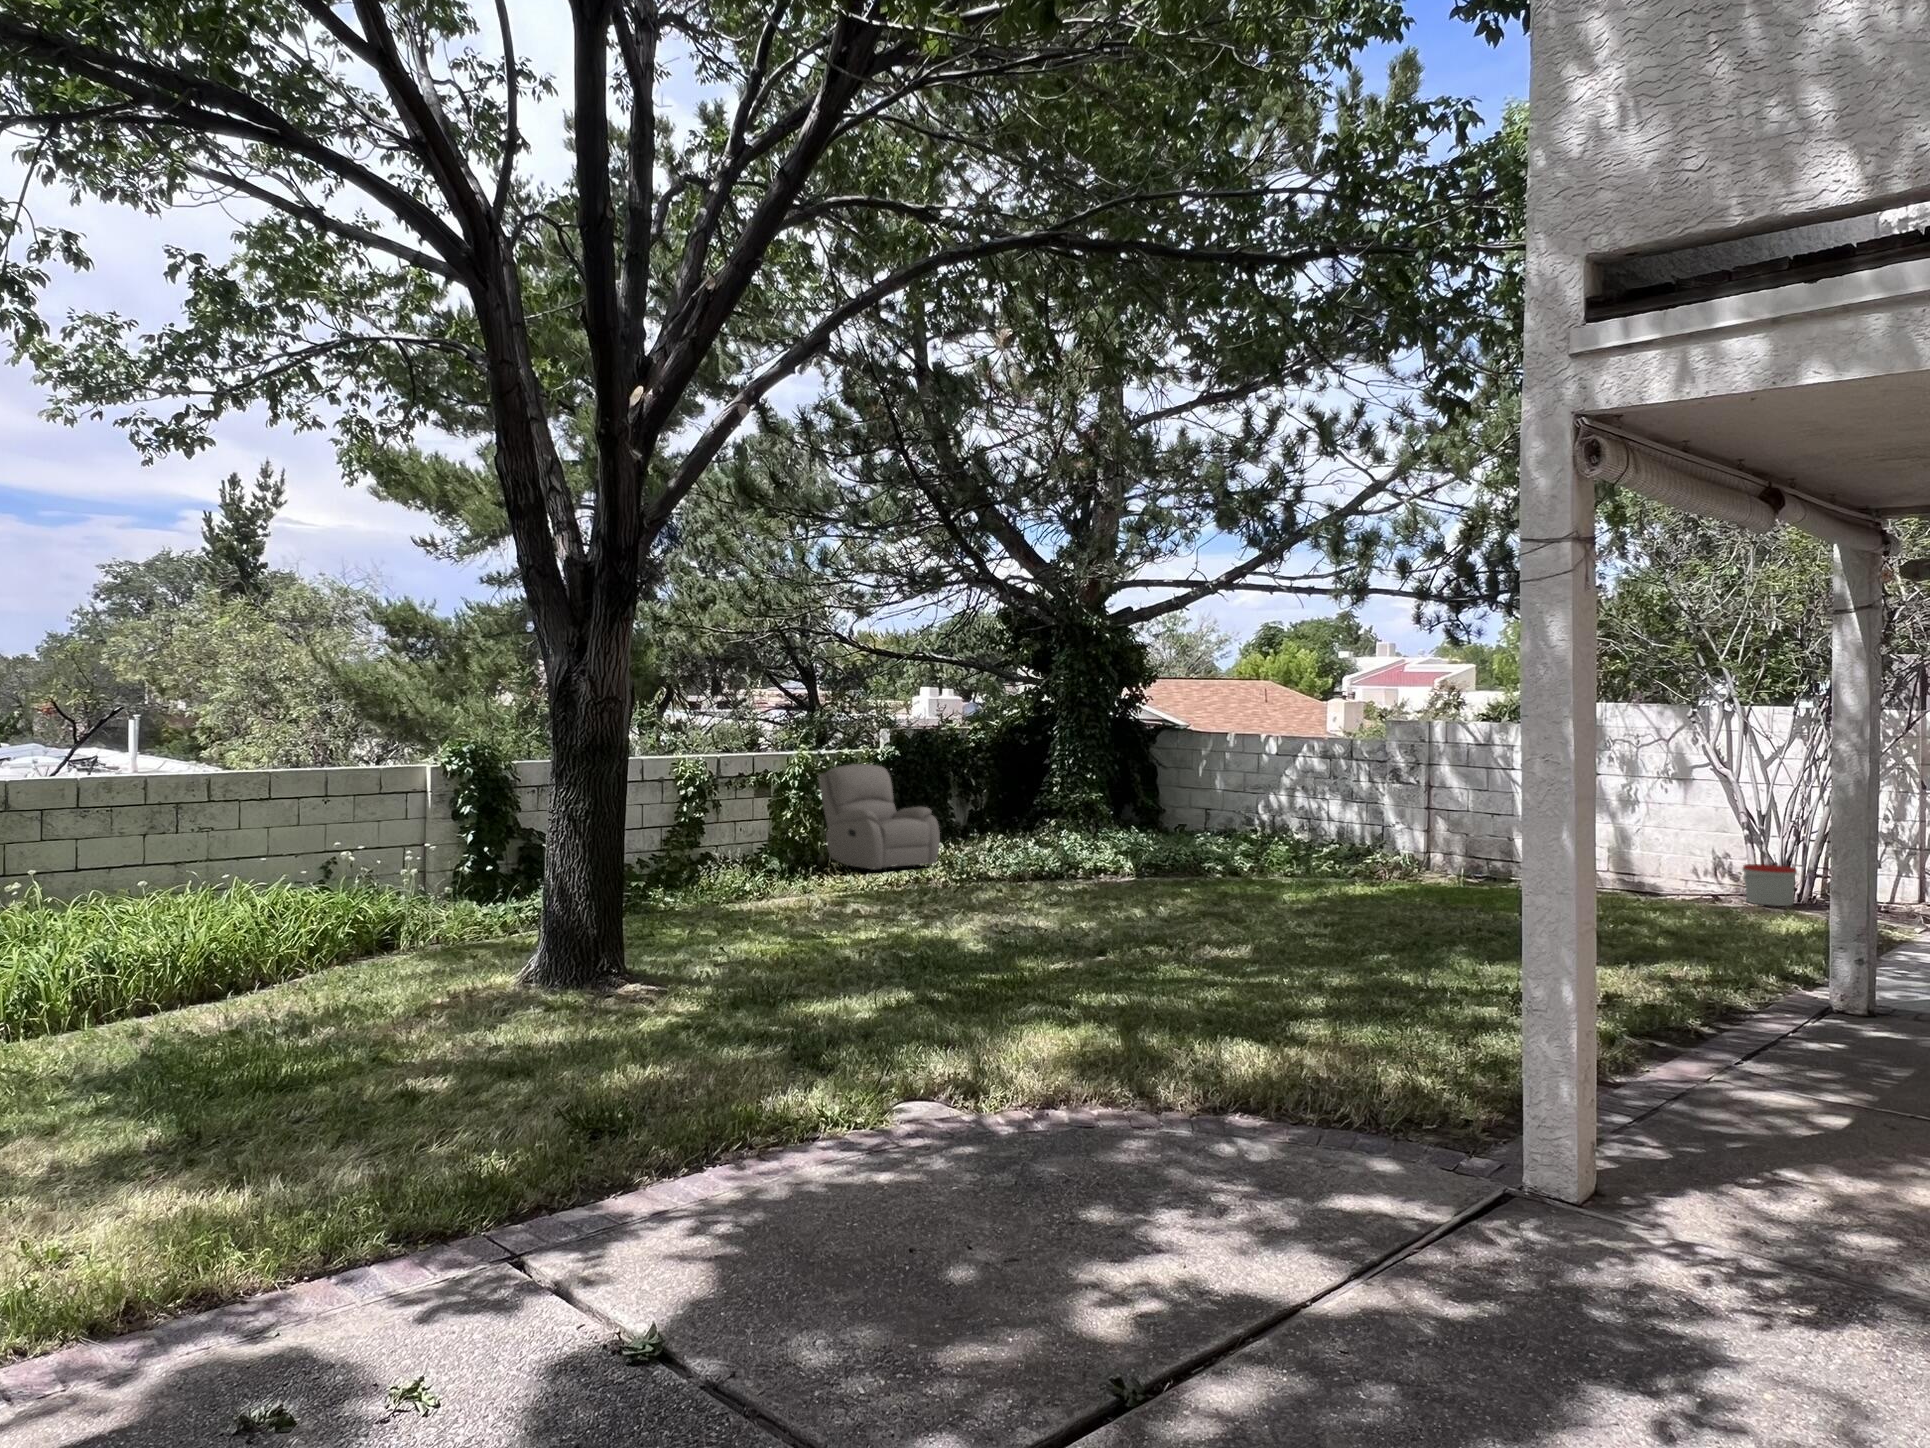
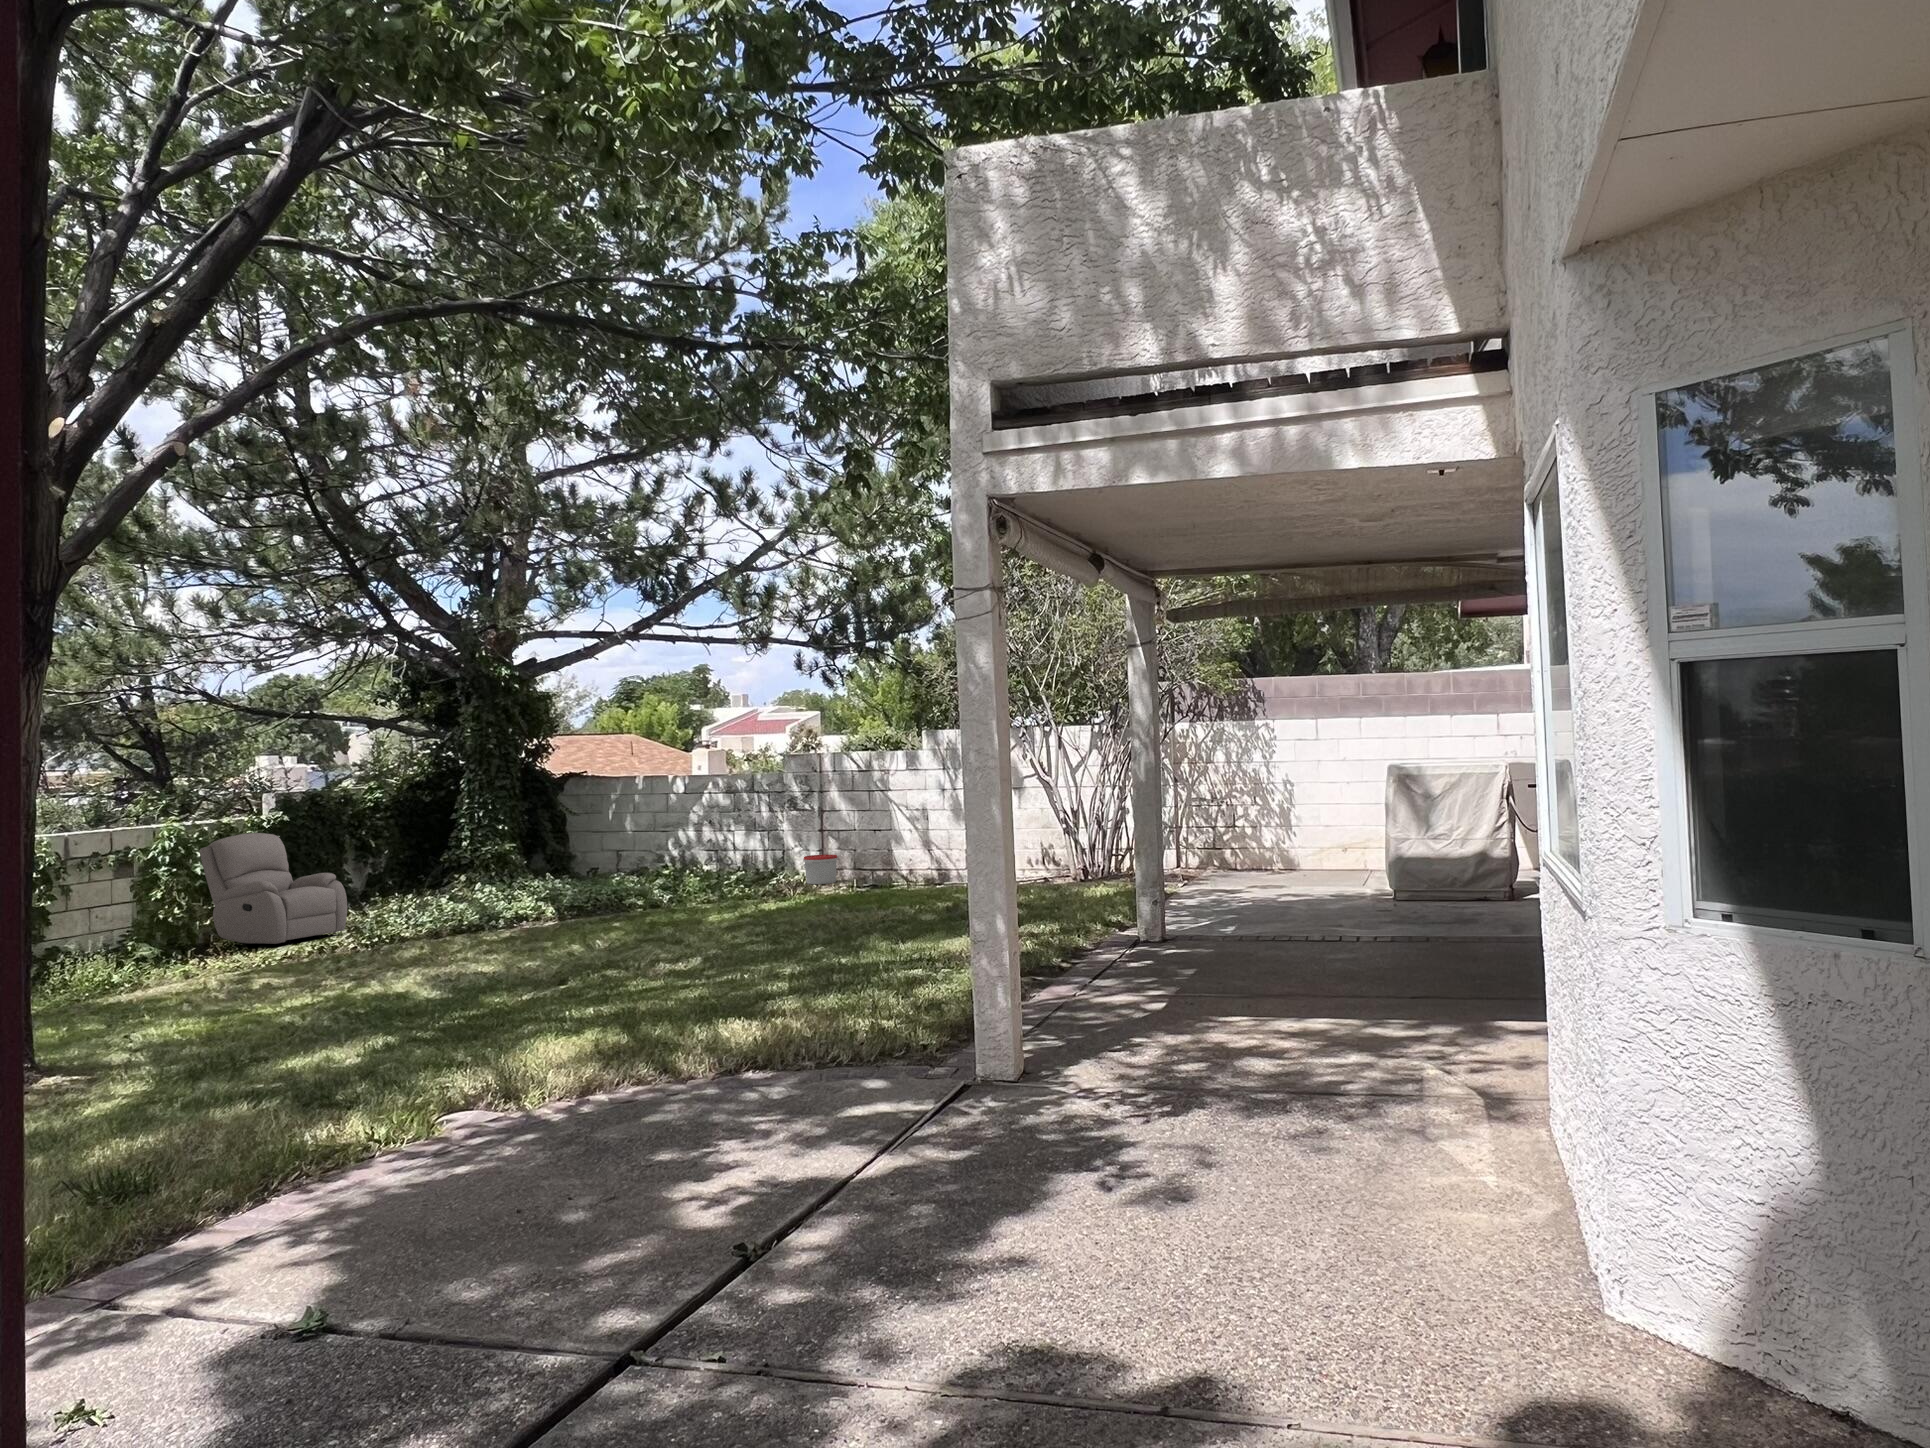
bucket: present [1742,864,1797,906] -> present [803,855,838,884]

